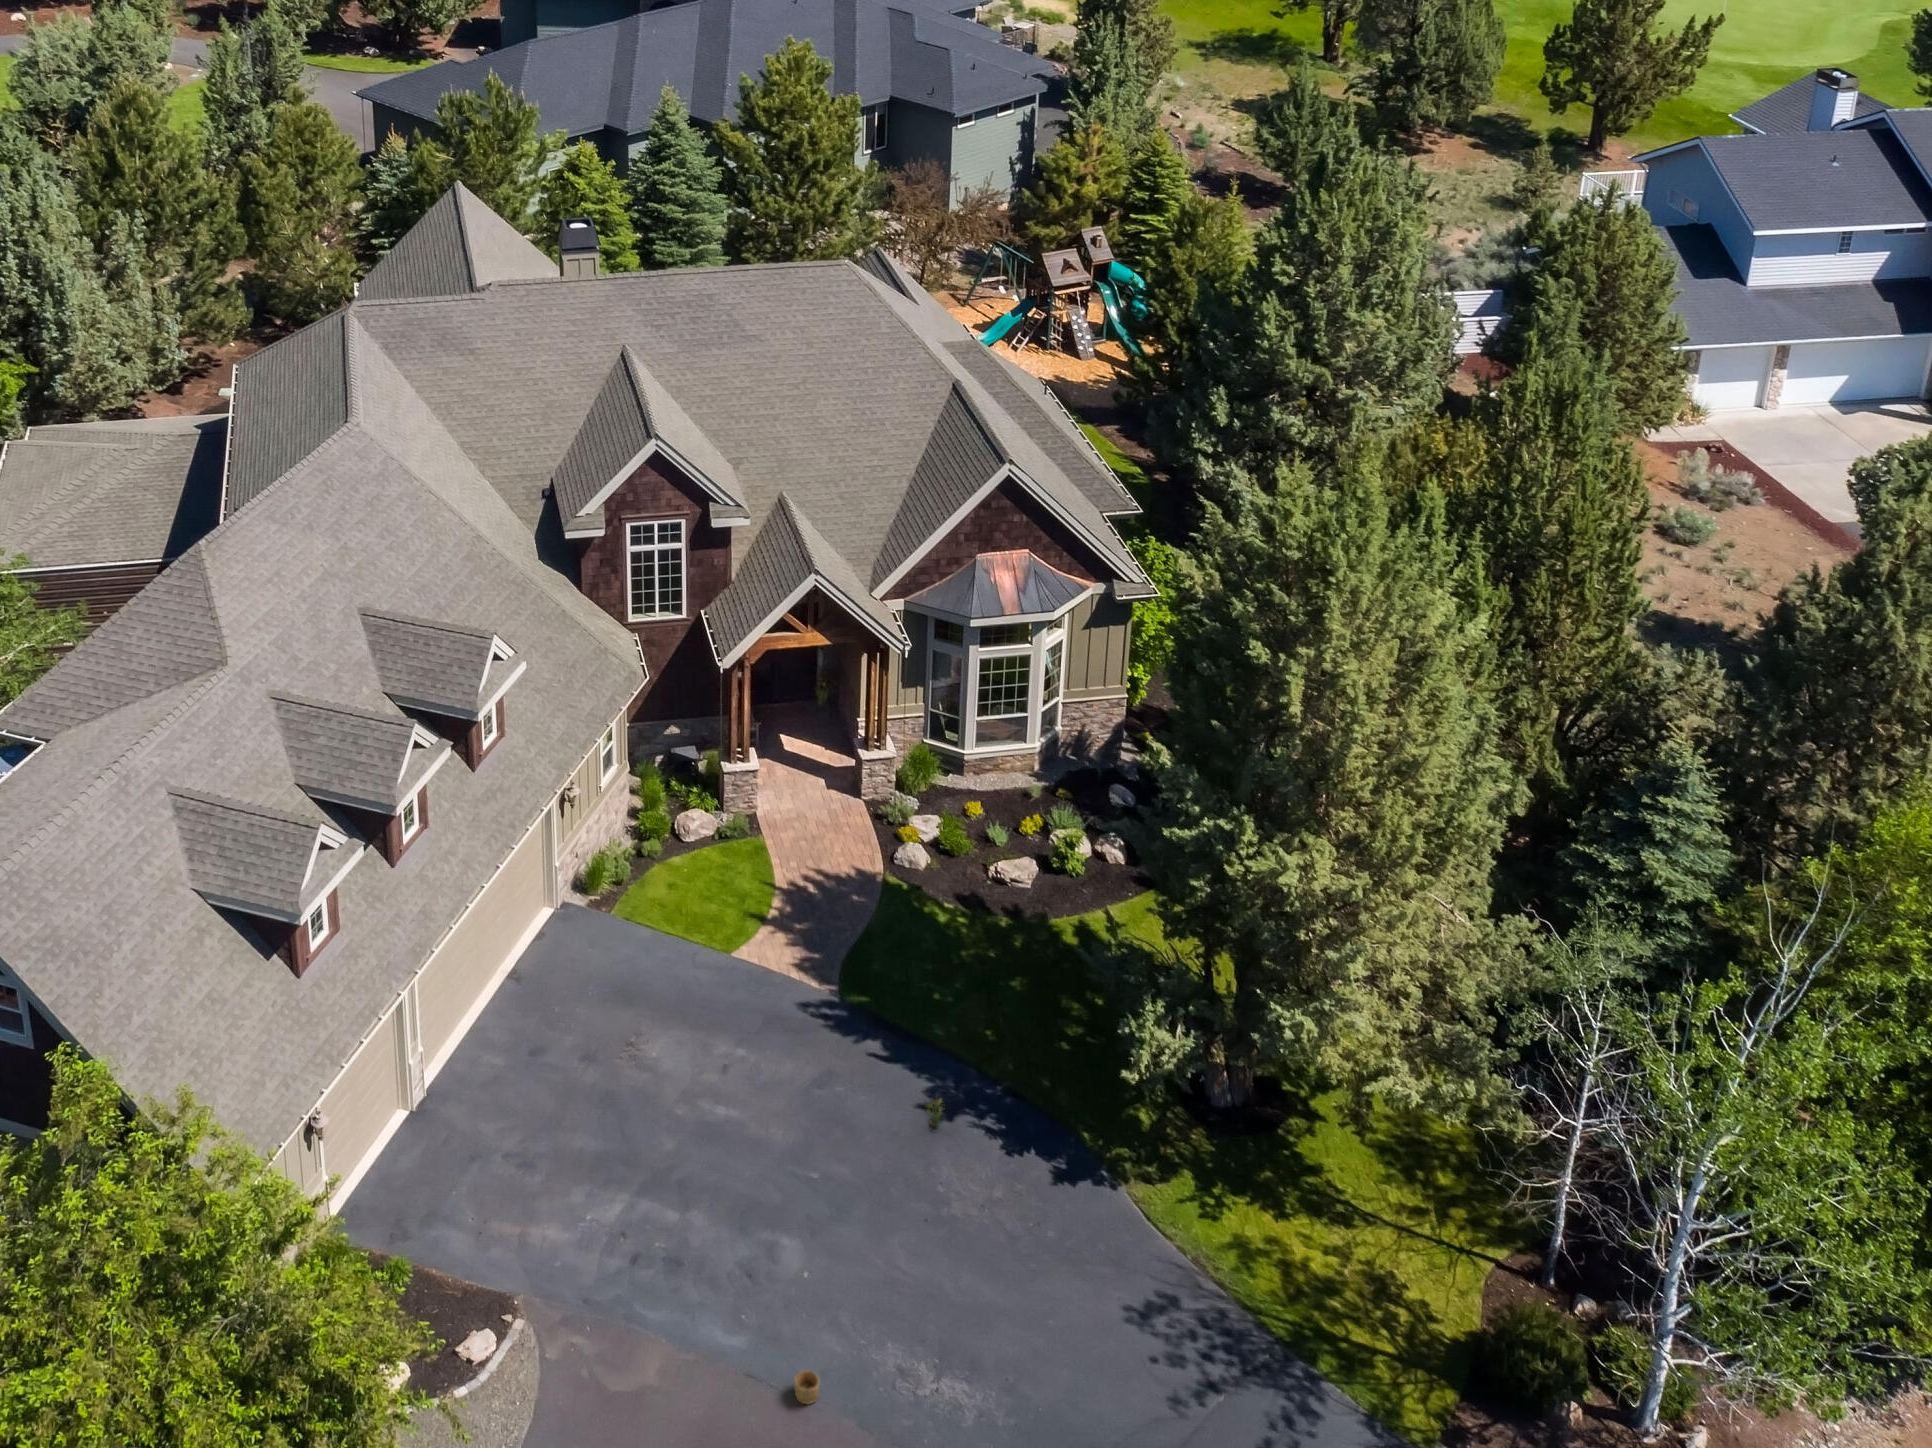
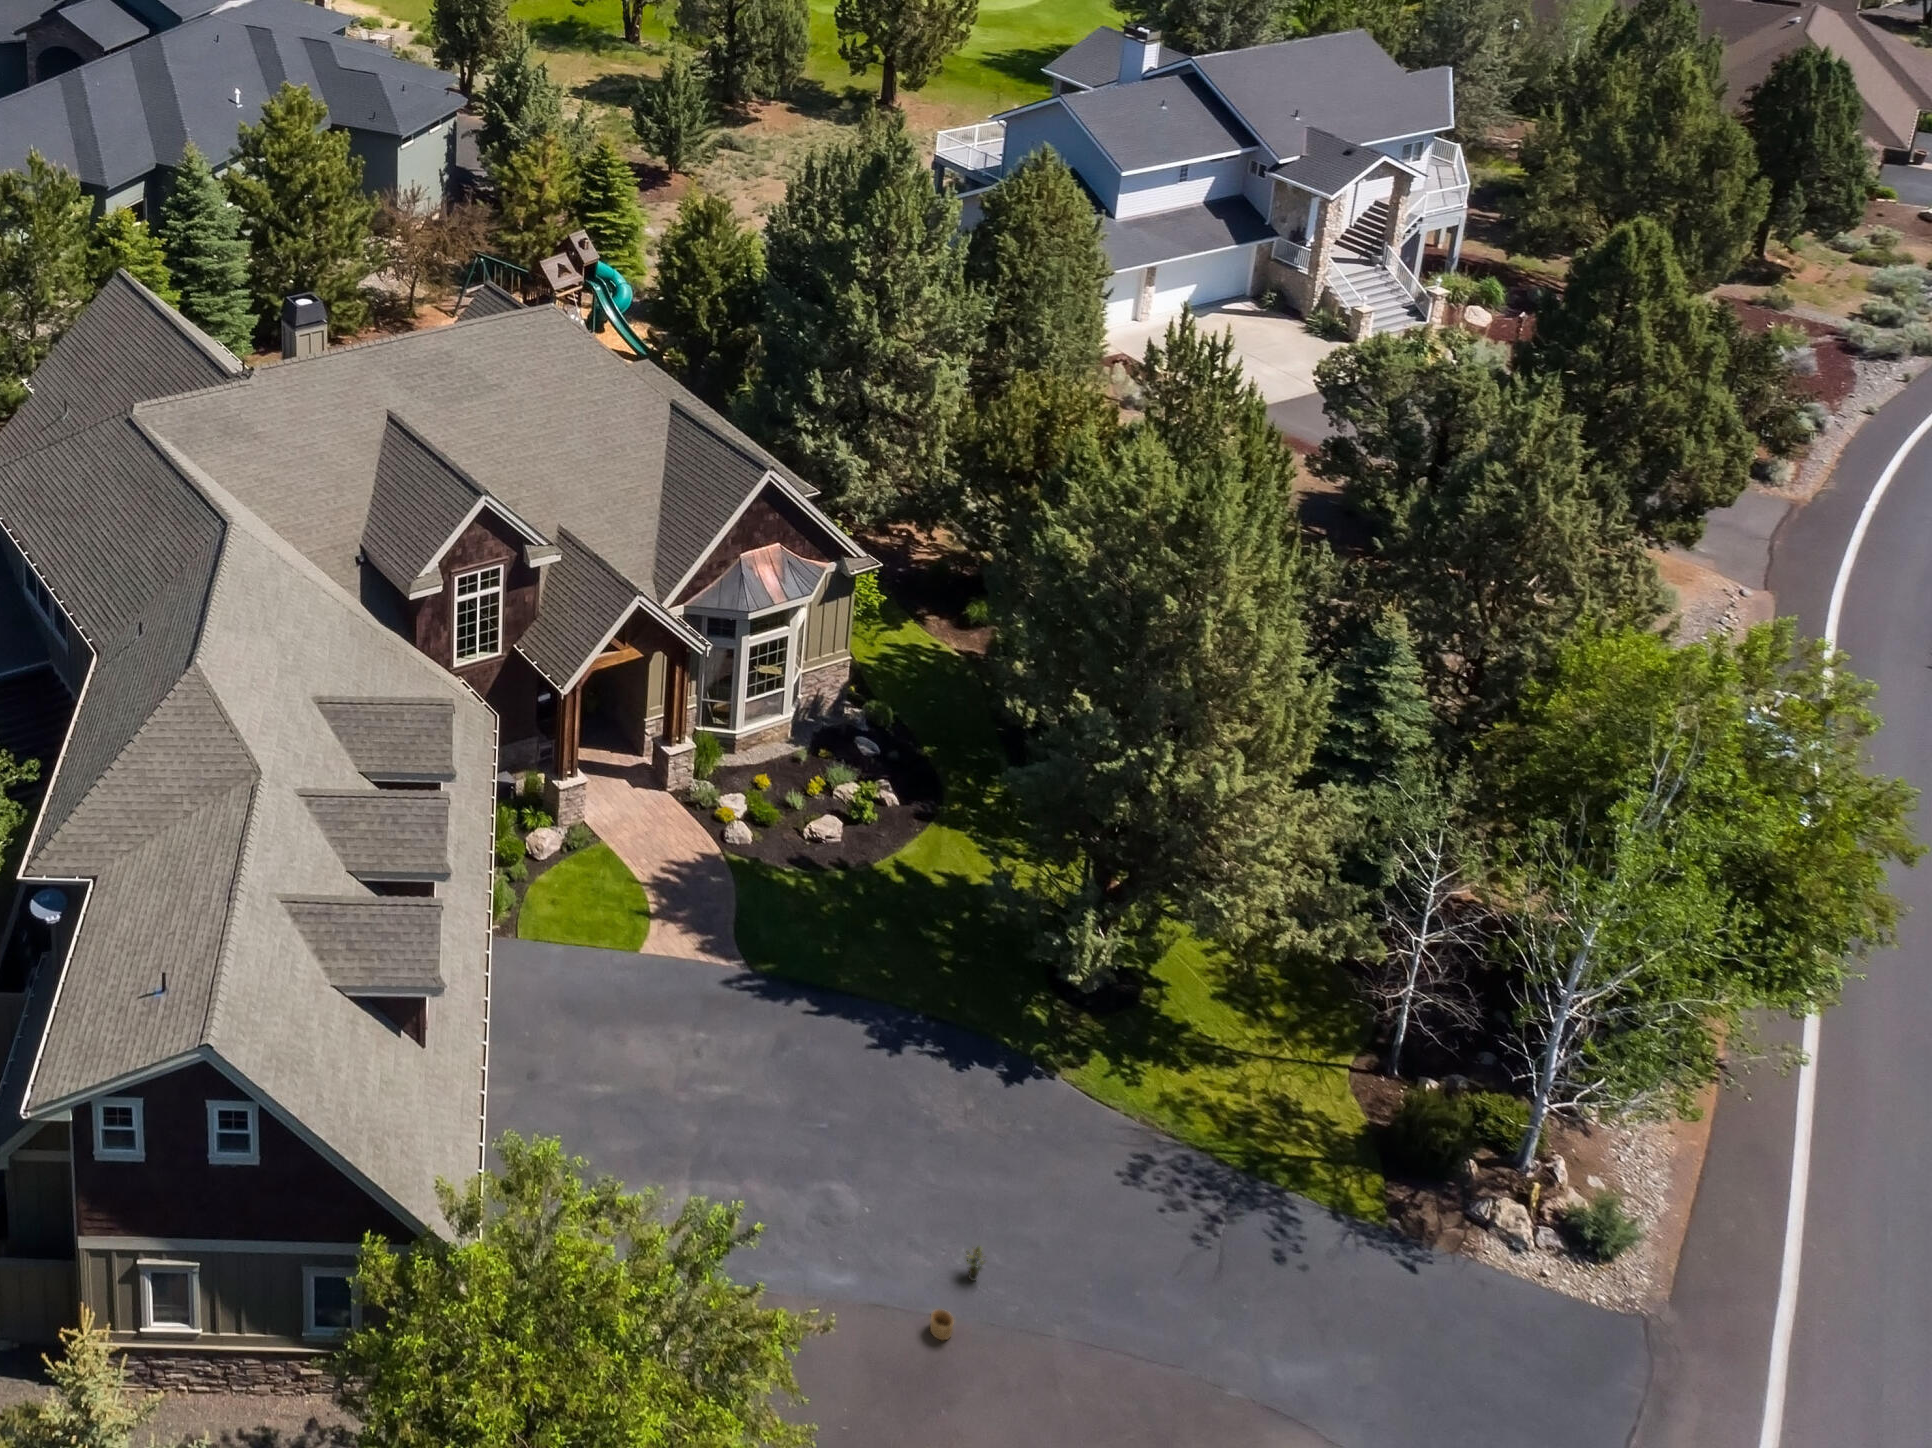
potted plant: present [927,1098,943,1132] -> present [966,1246,985,1281]

